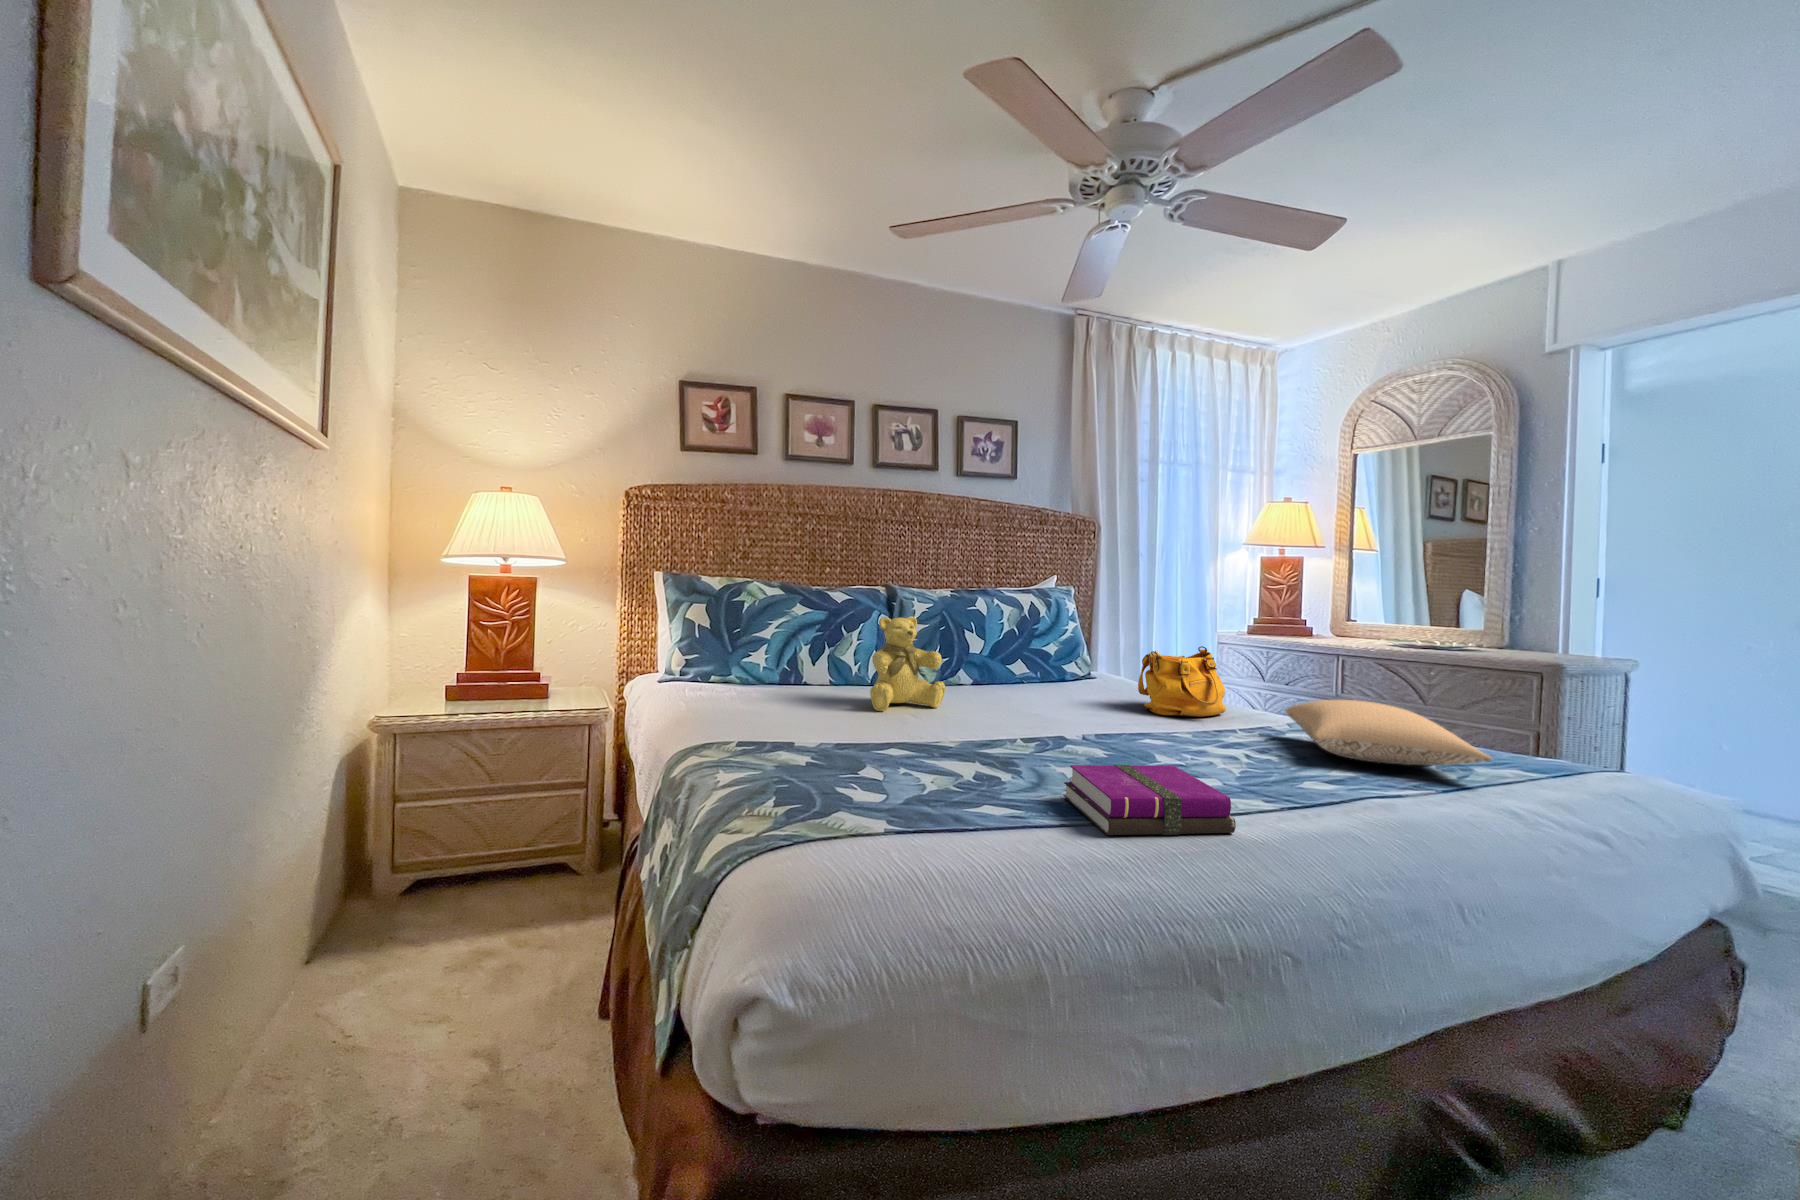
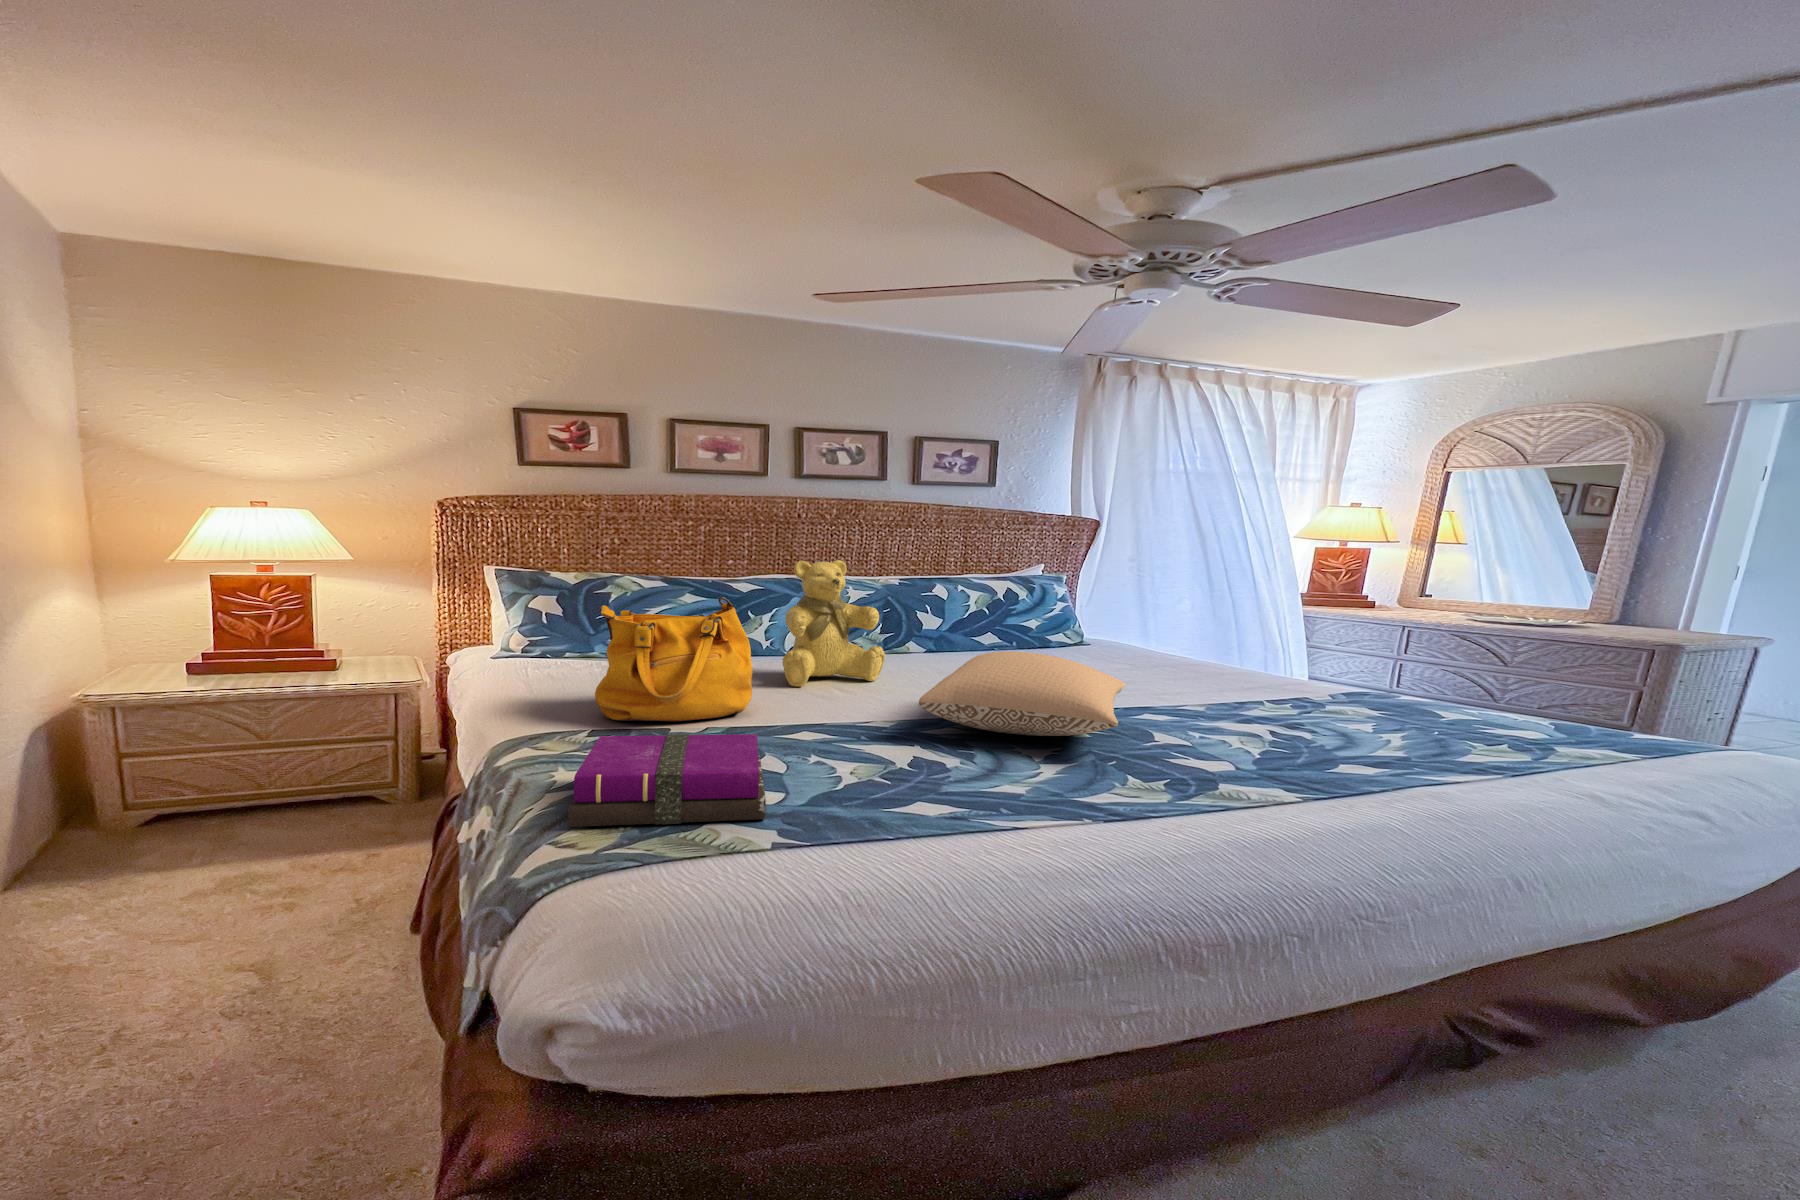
handbag: present [1138,646,1226,717] -> present [595,597,752,722]
pillow: present [1286,700,1492,765] -> present [919,651,1125,736]
notebook: present [1063,765,1236,835] -> present [568,734,766,827]

